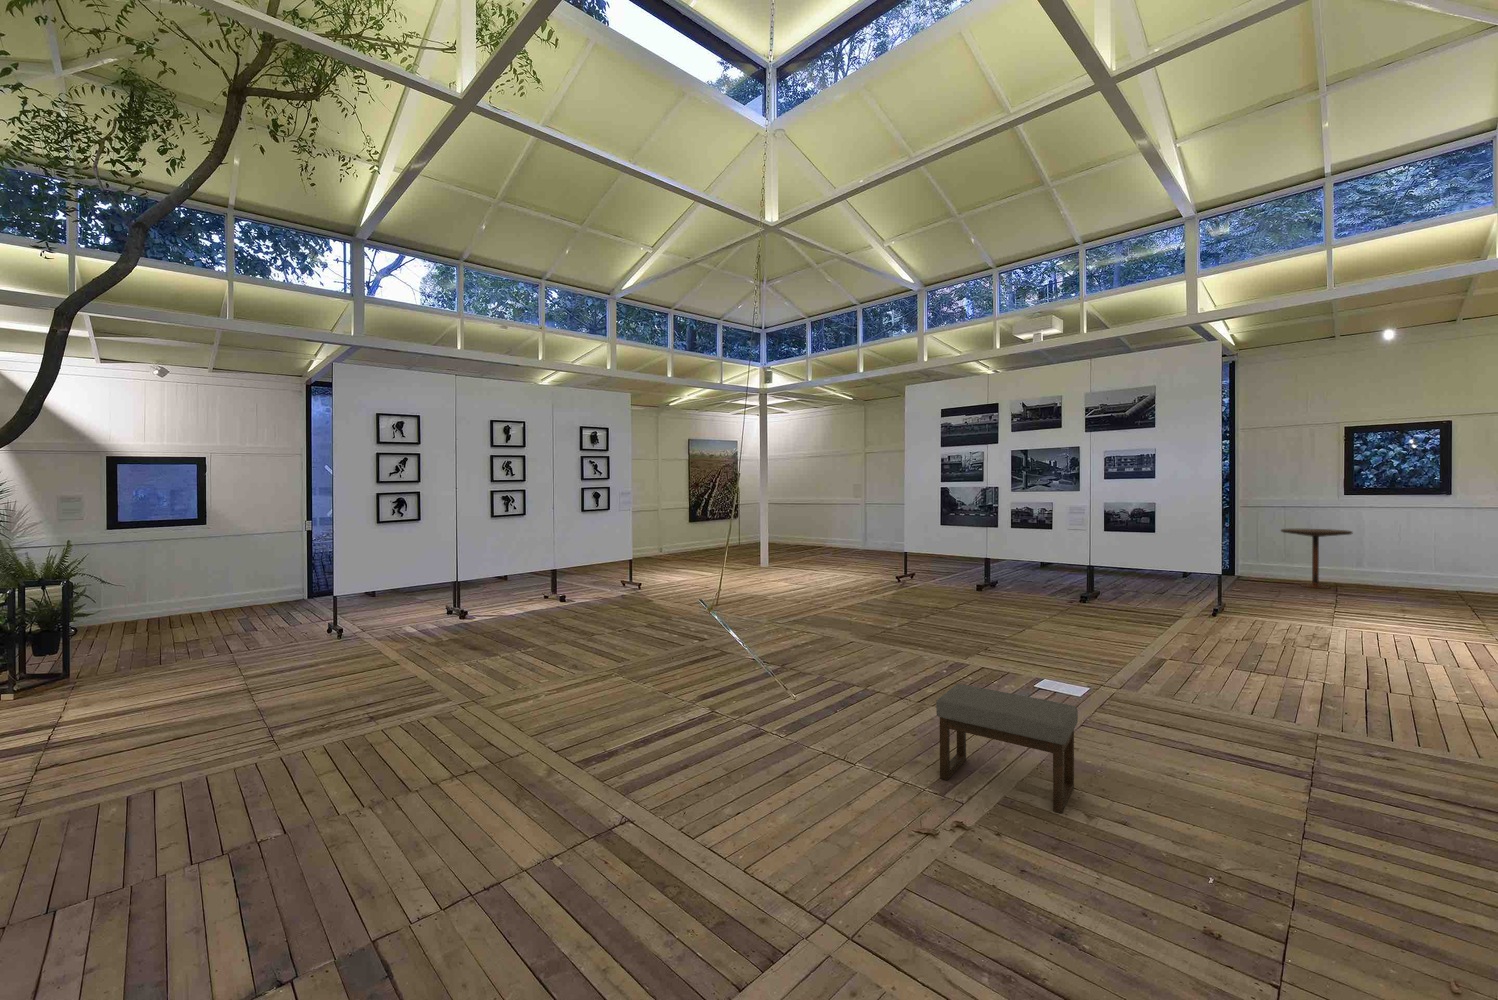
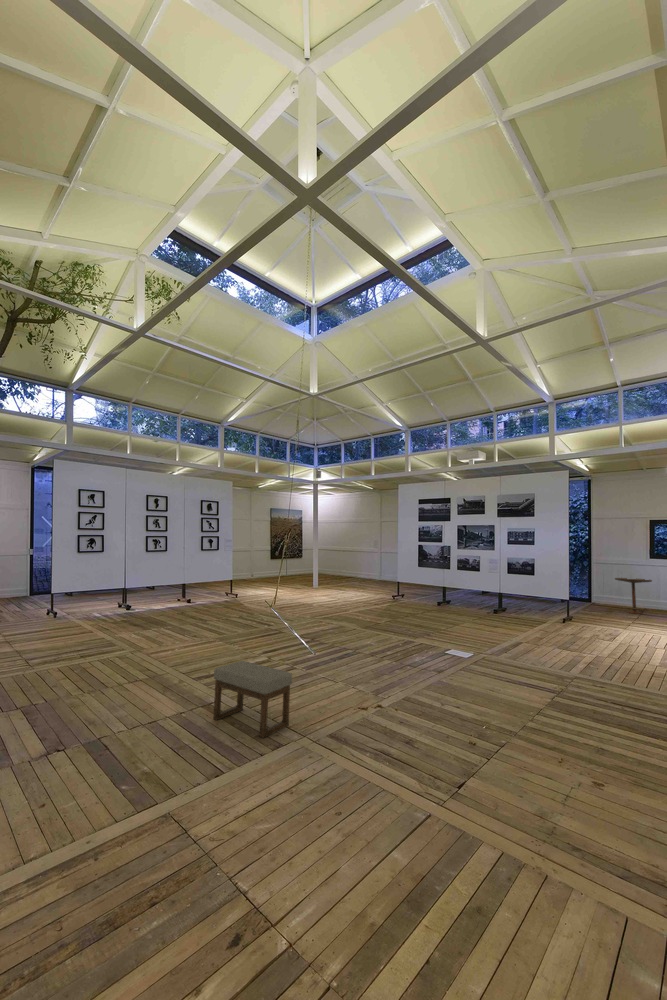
ottoman: present [936,684,1078,813] -> present [214,661,292,738]

